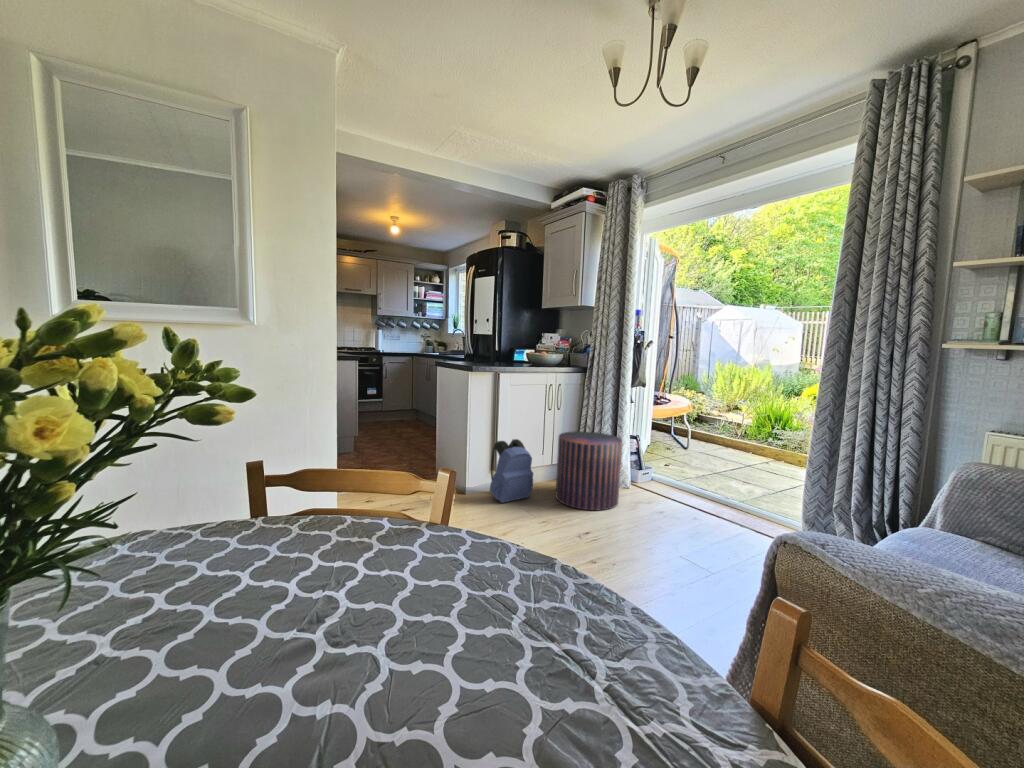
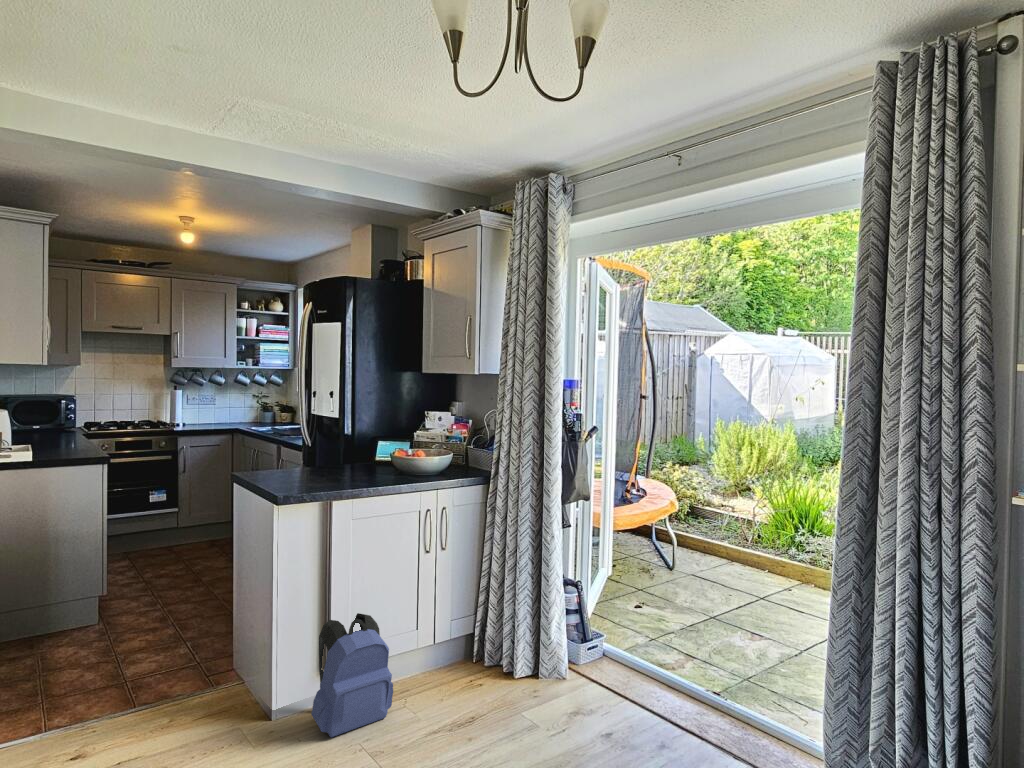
pouf: present [556,431,622,510] -> none [433,588,542,742]

